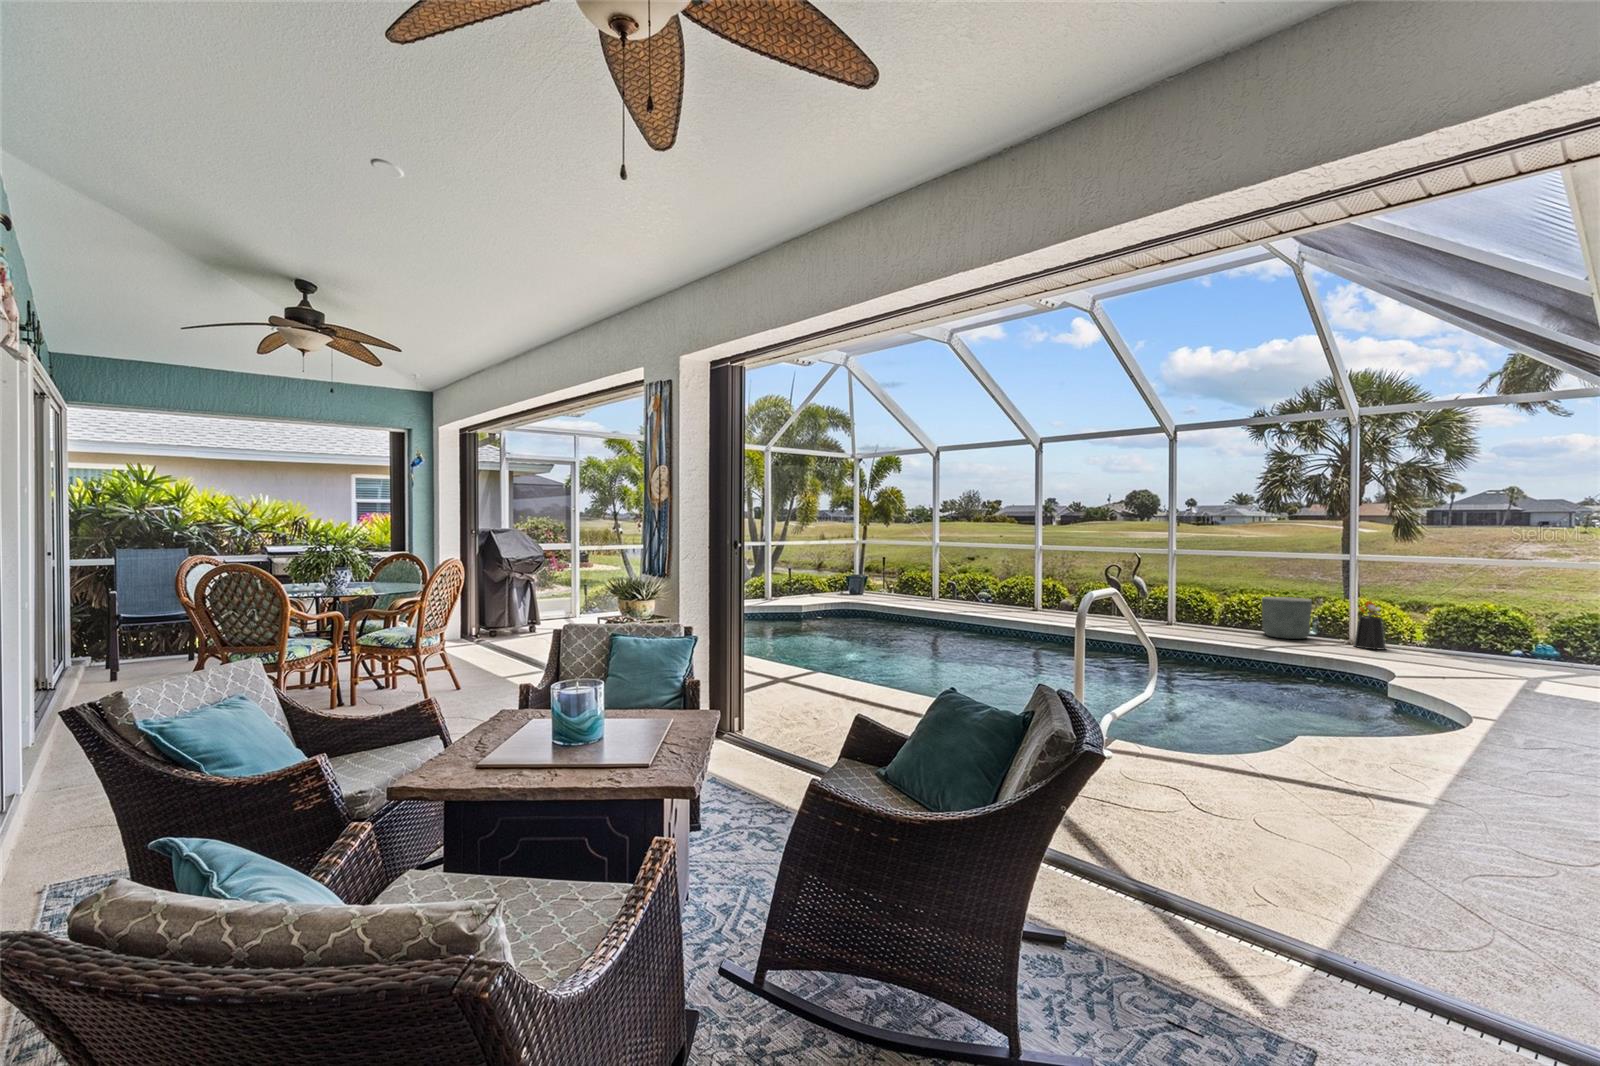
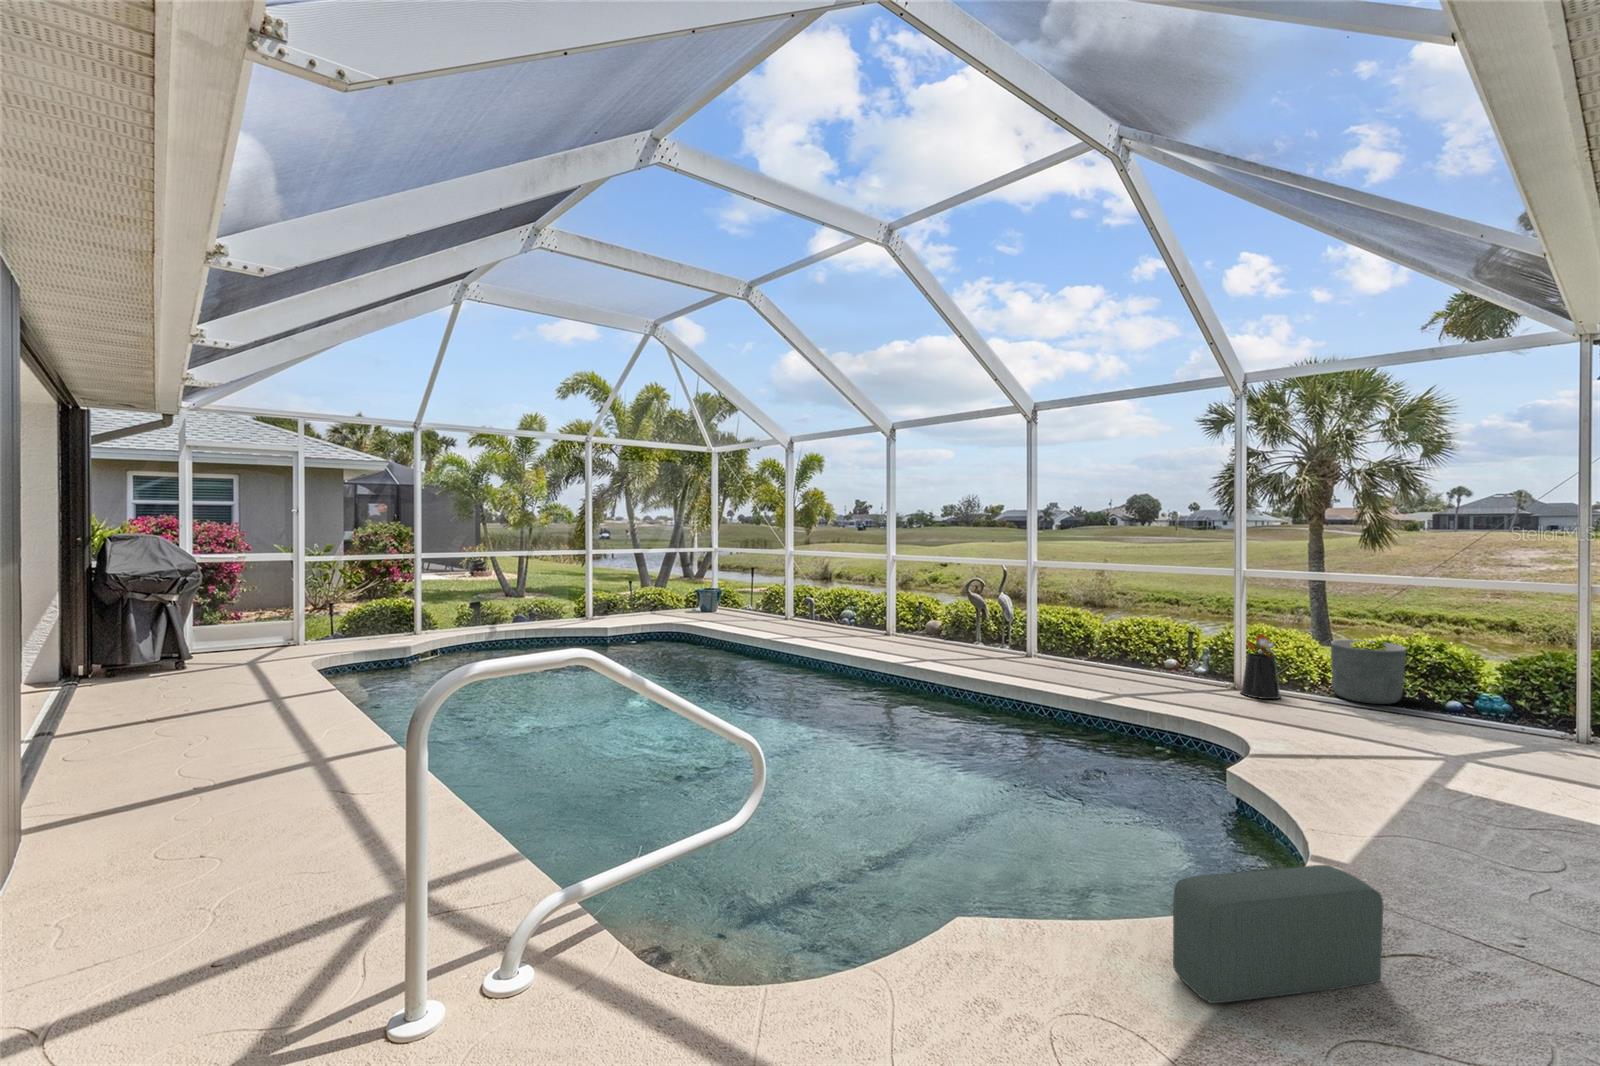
planter: present [1262,597,1312,639] -> present [1331,640,1406,704]
pouf: none [1437,695,1562,765] -> present [1173,865,1383,1003]

